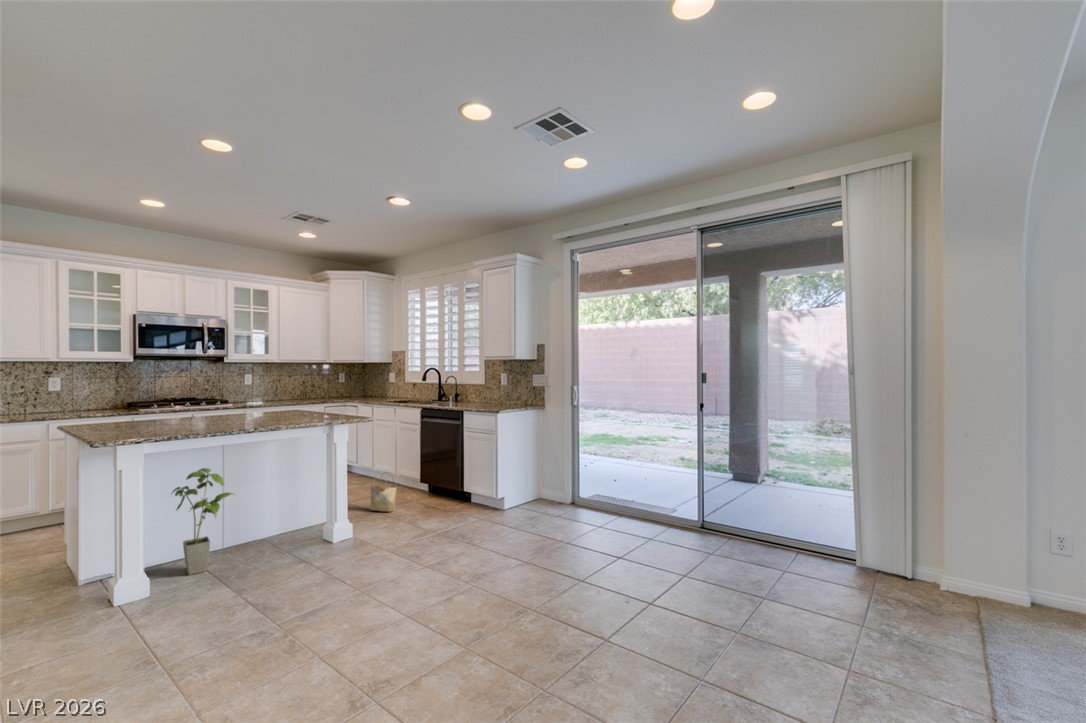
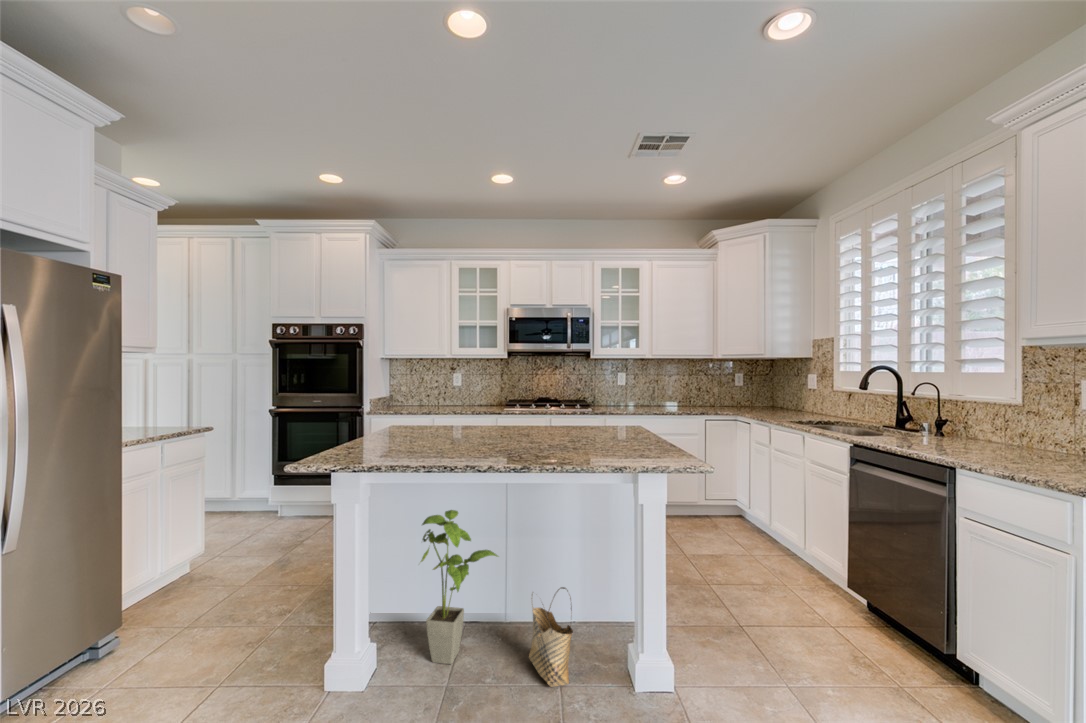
woven basket: present [370,475,397,512] -> present [529,587,573,687]

